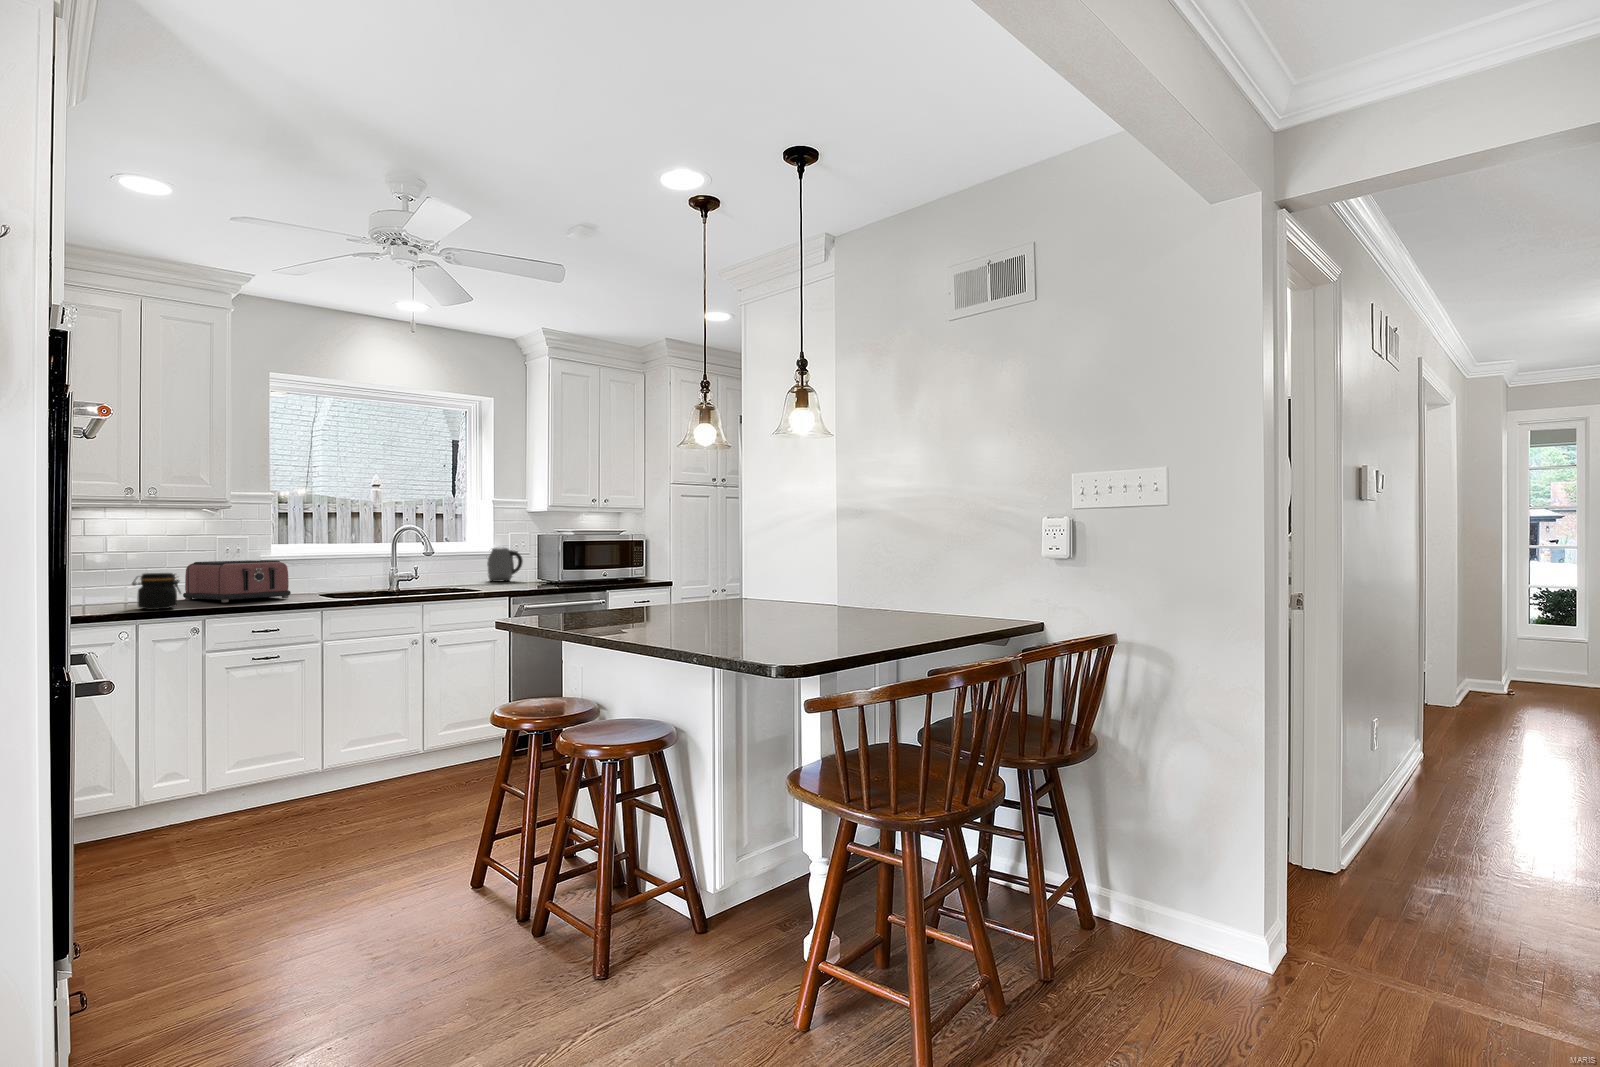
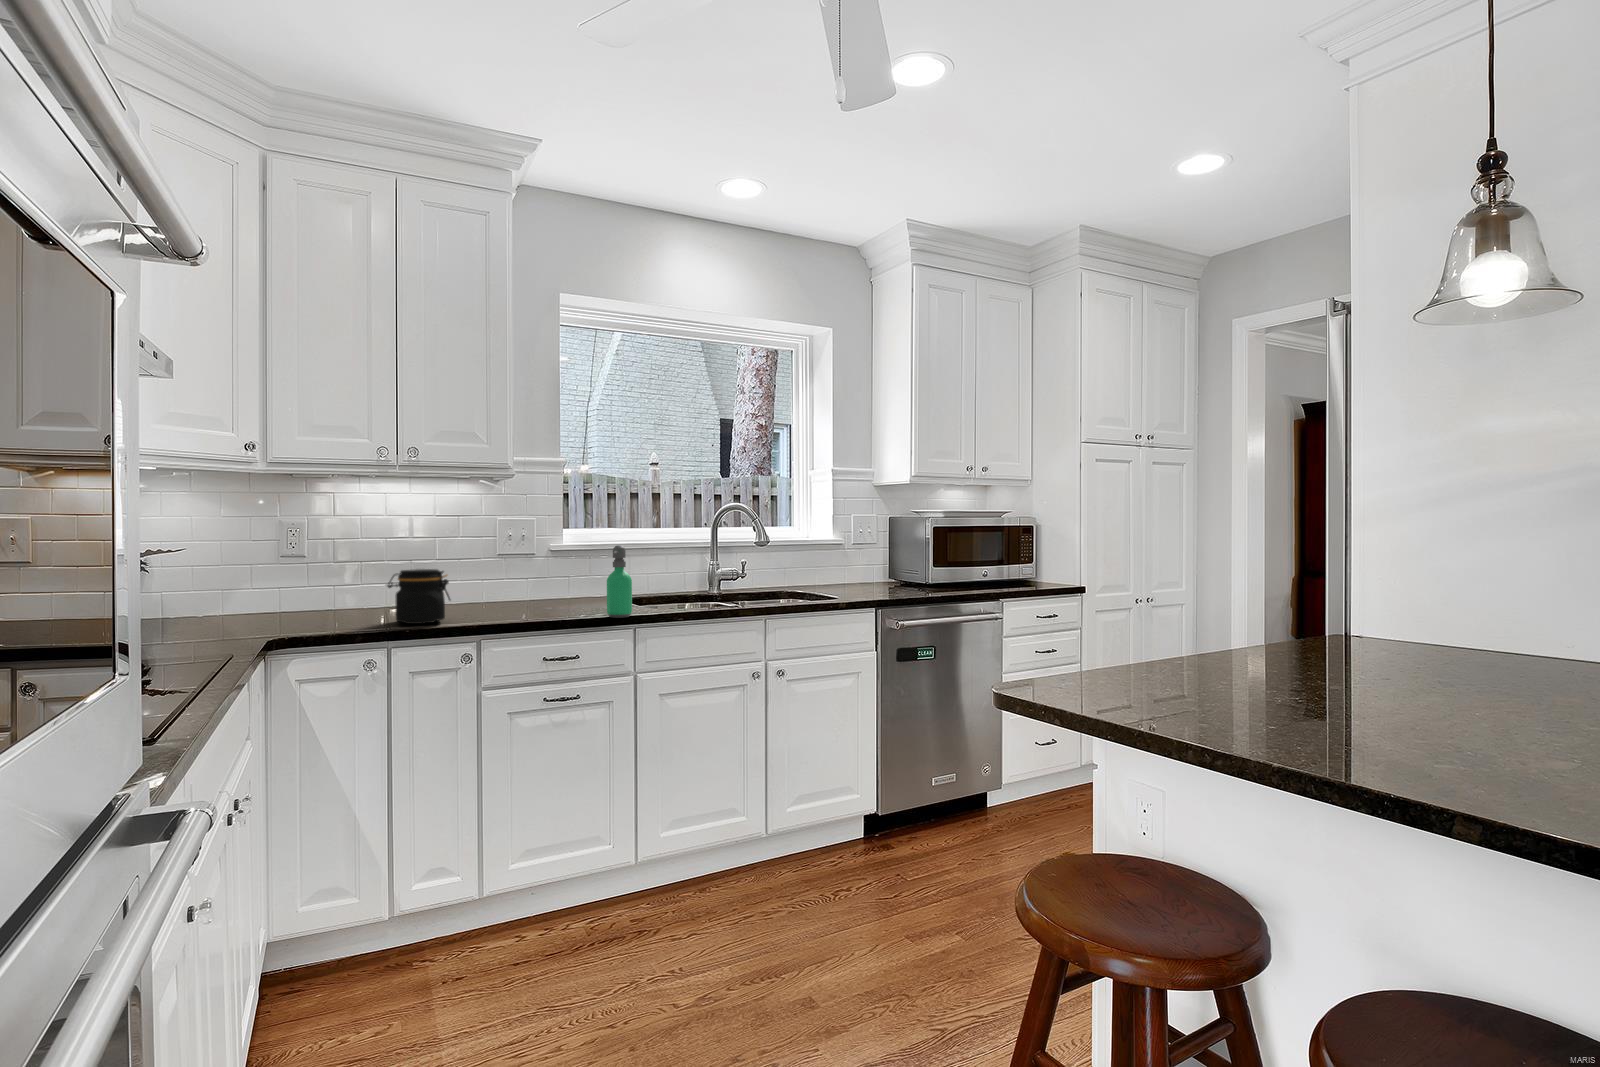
kettle: present [487,547,523,582] -> none [824,534,873,582]
soap dispenser: none [301,556,320,604] -> present [607,545,632,618]
toaster: present [183,560,291,602] -> none [457,551,591,613]

